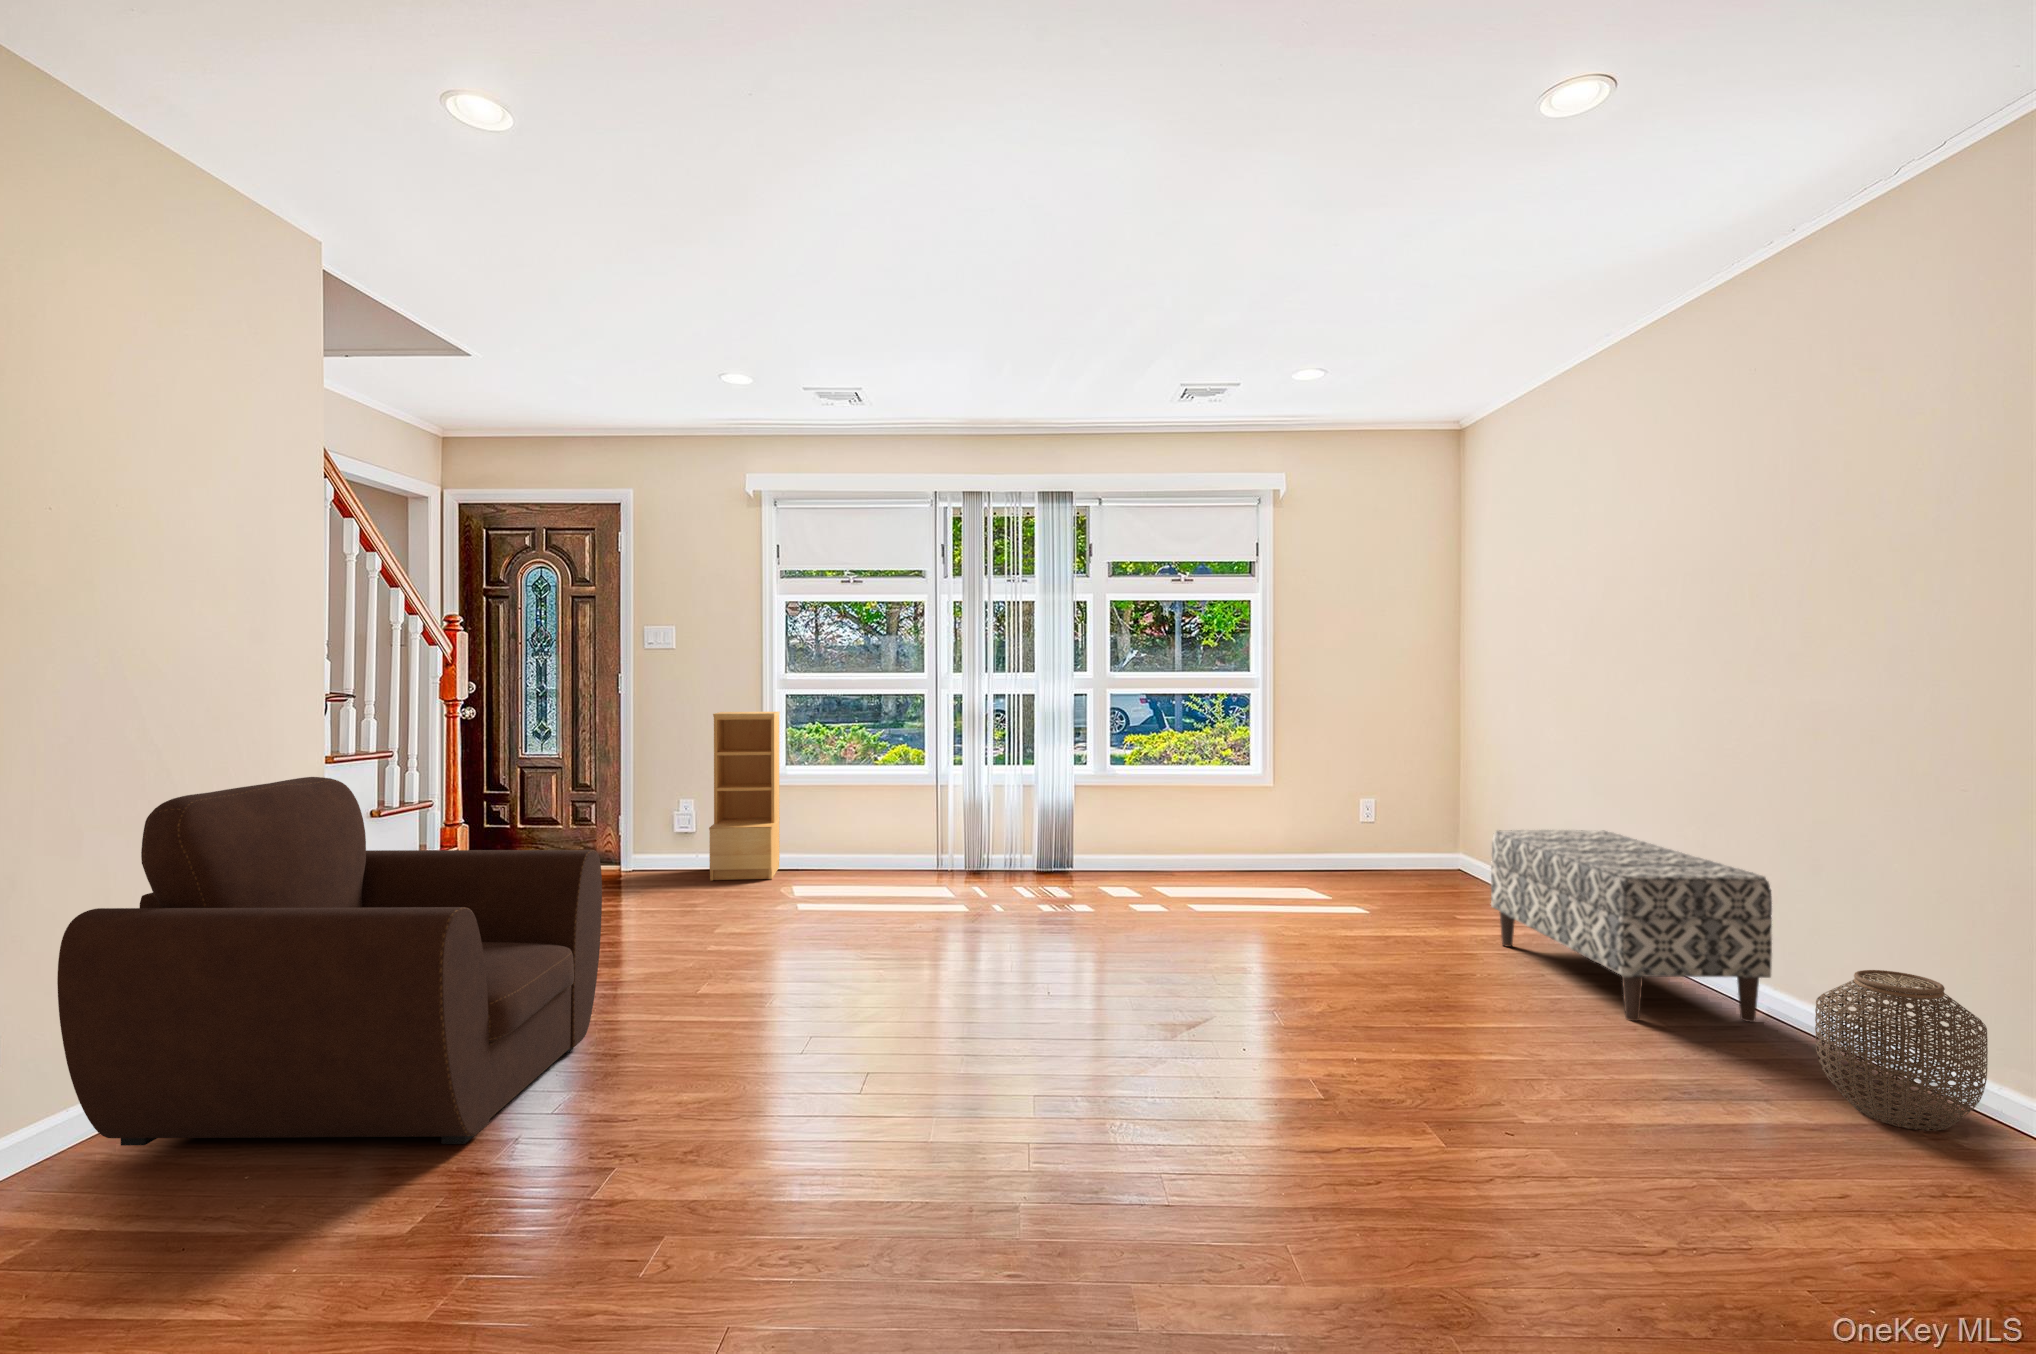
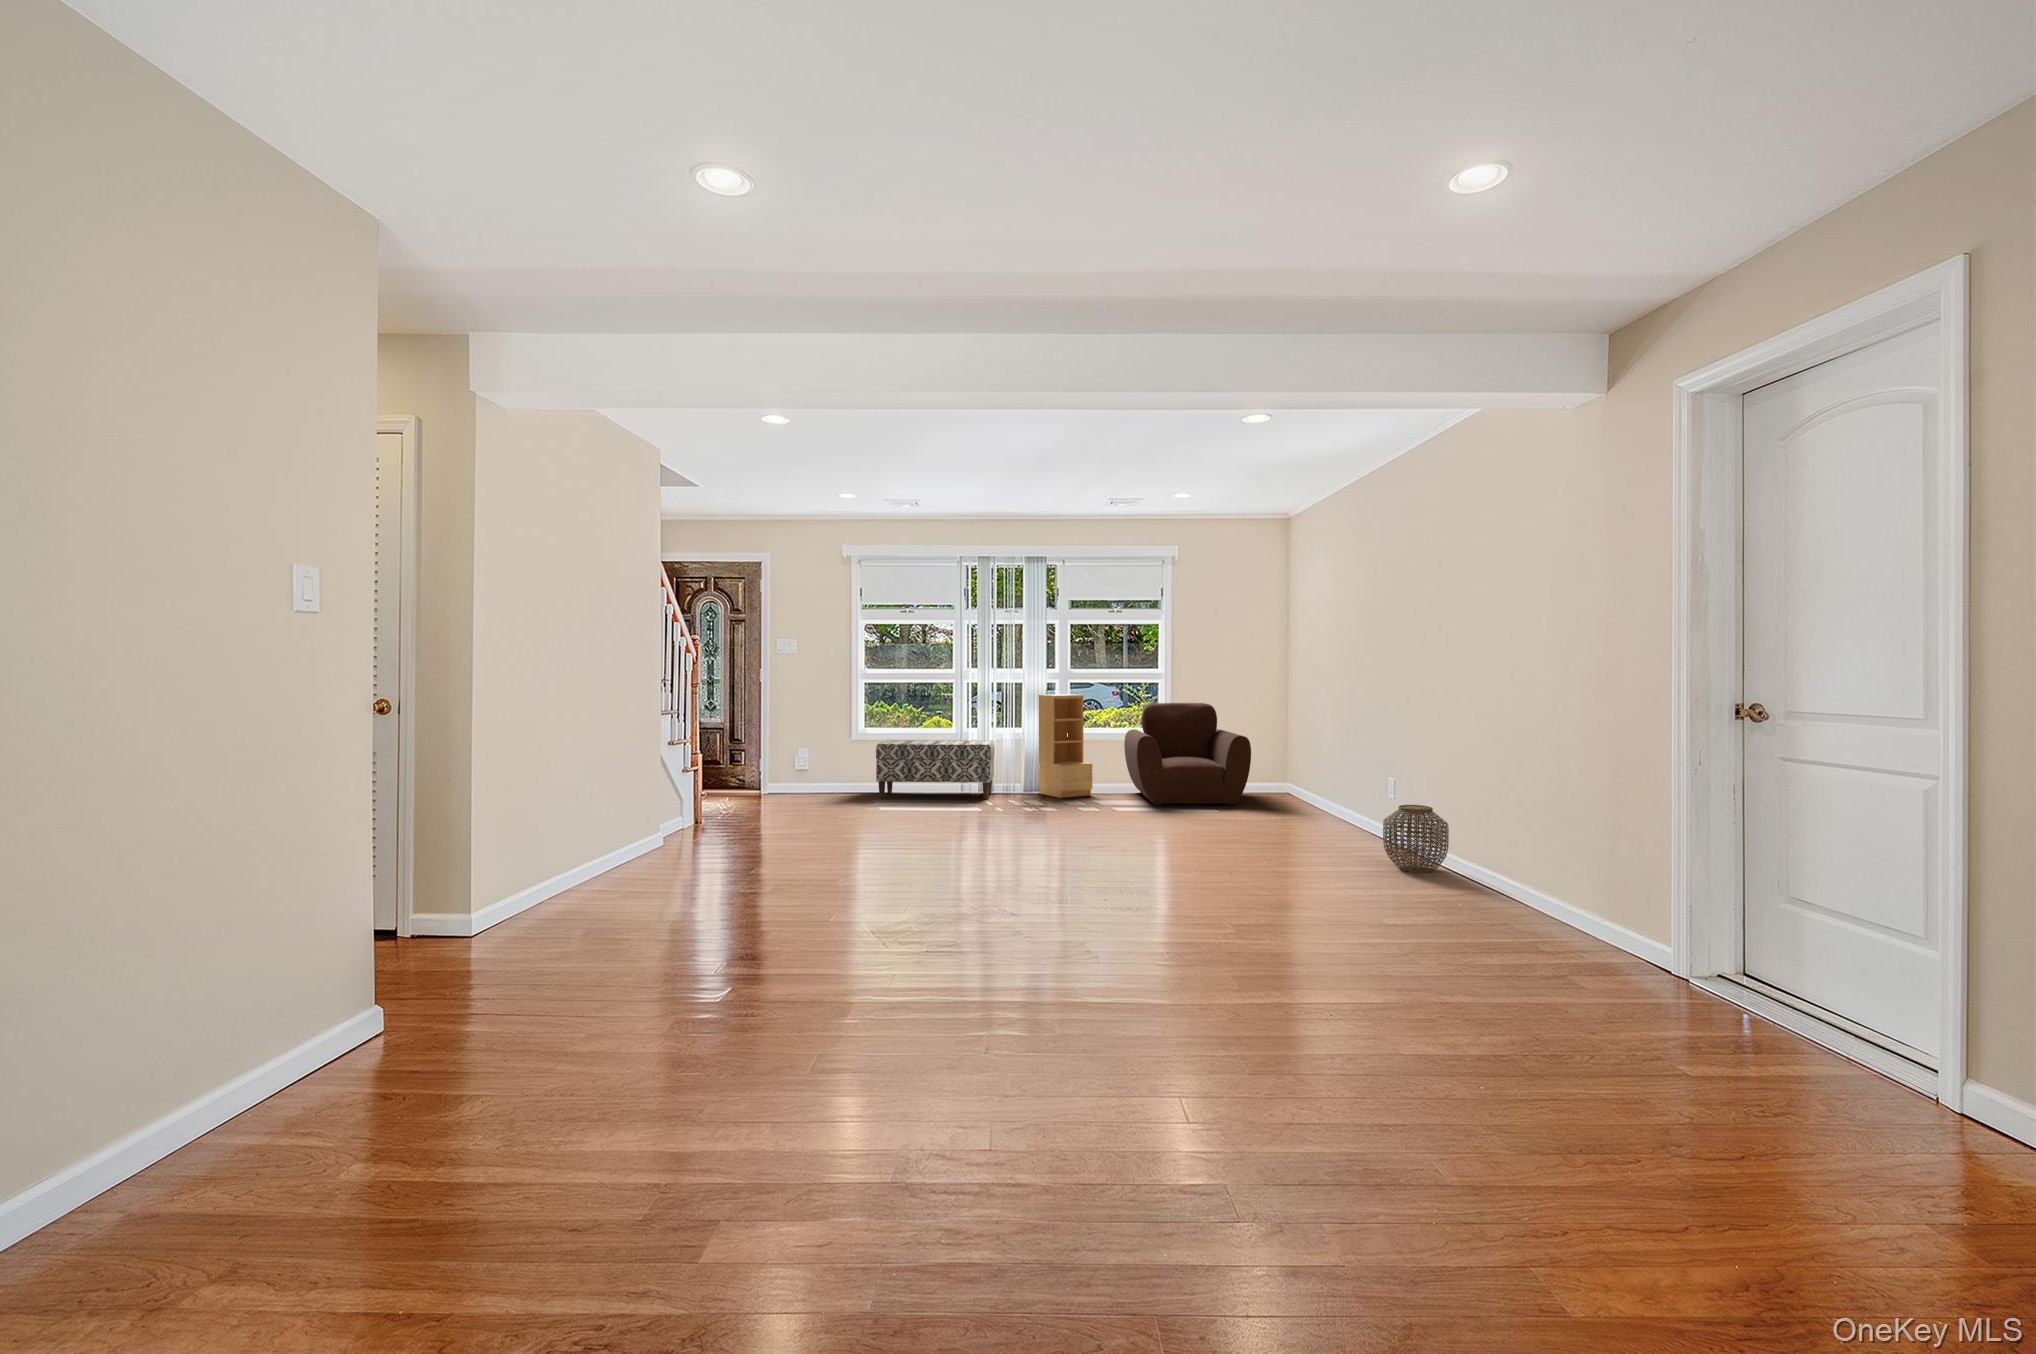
bookshelf: present [709,712,780,881] -> present [1038,694,1092,798]
armchair: present [57,777,602,1146] -> present [1124,703,1251,805]
bench: present [1491,830,1772,1022] -> present [876,740,995,799]

